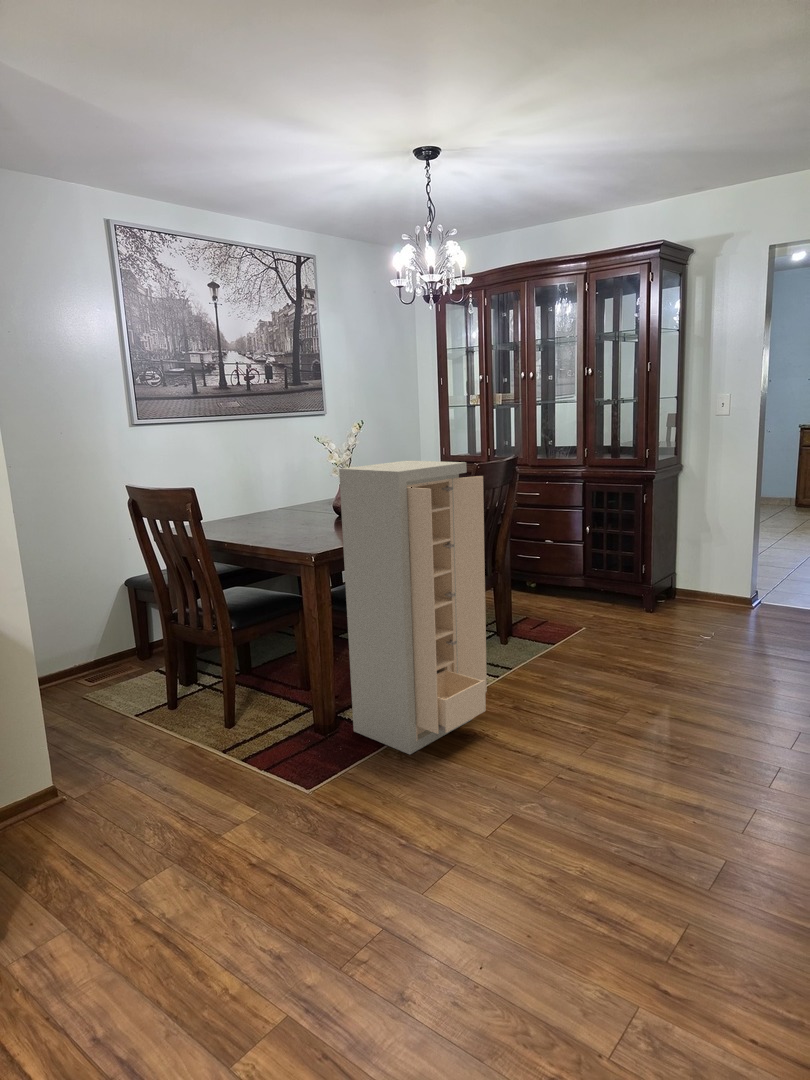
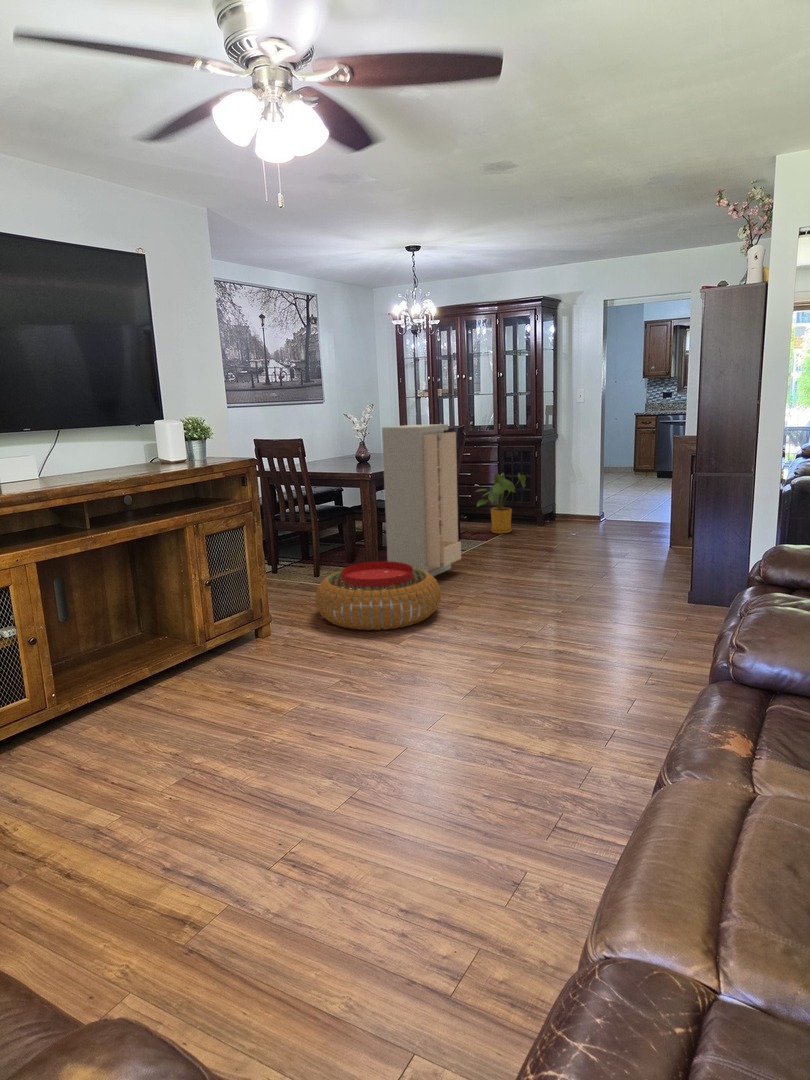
house plant: none [538,527,626,627] -> present [477,473,526,534]
pouf: none [125,749,400,959] -> present [315,561,441,630]

